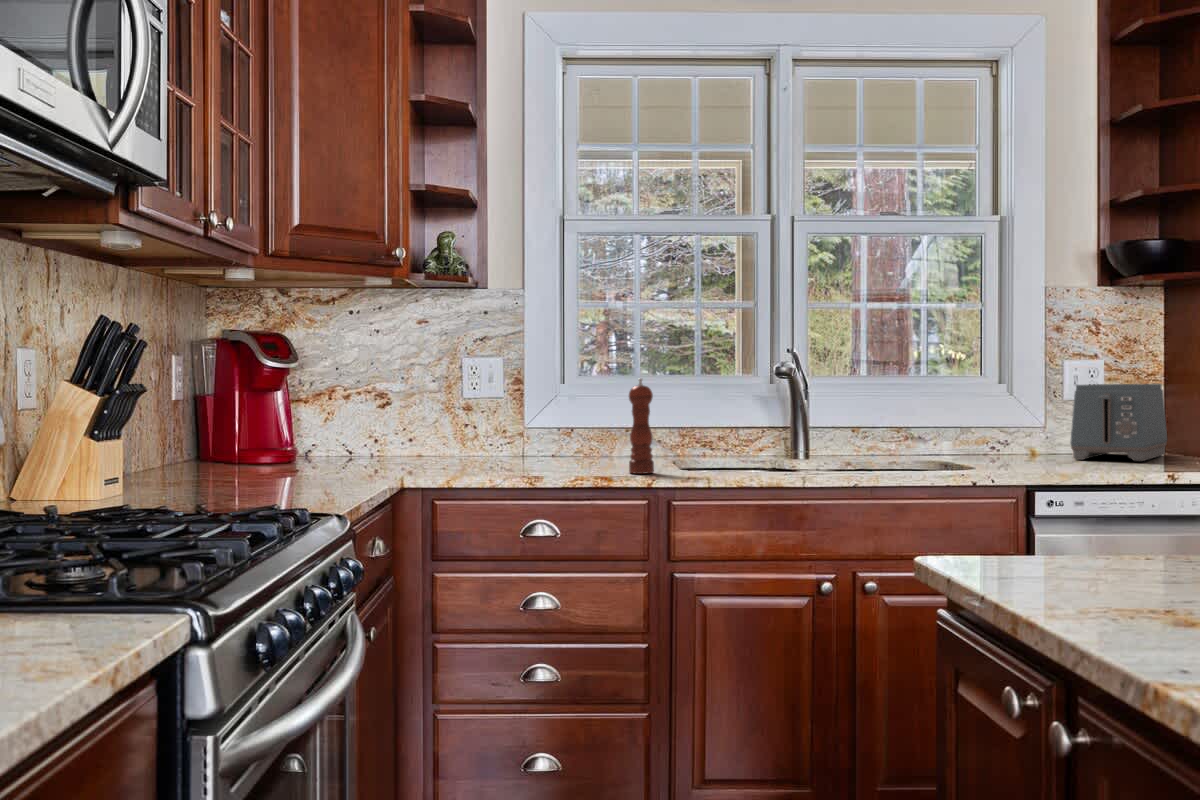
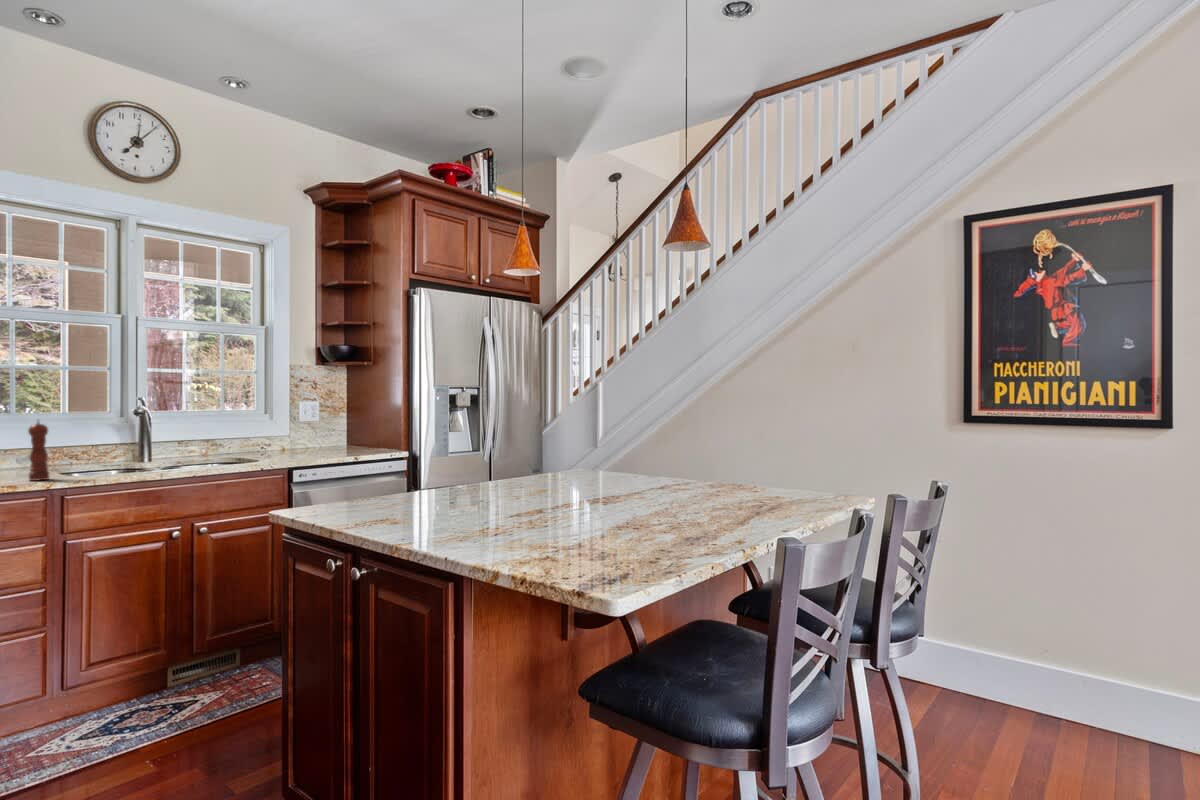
toaster: present [1070,384,1167,461] -> none [306,414,350,453]

